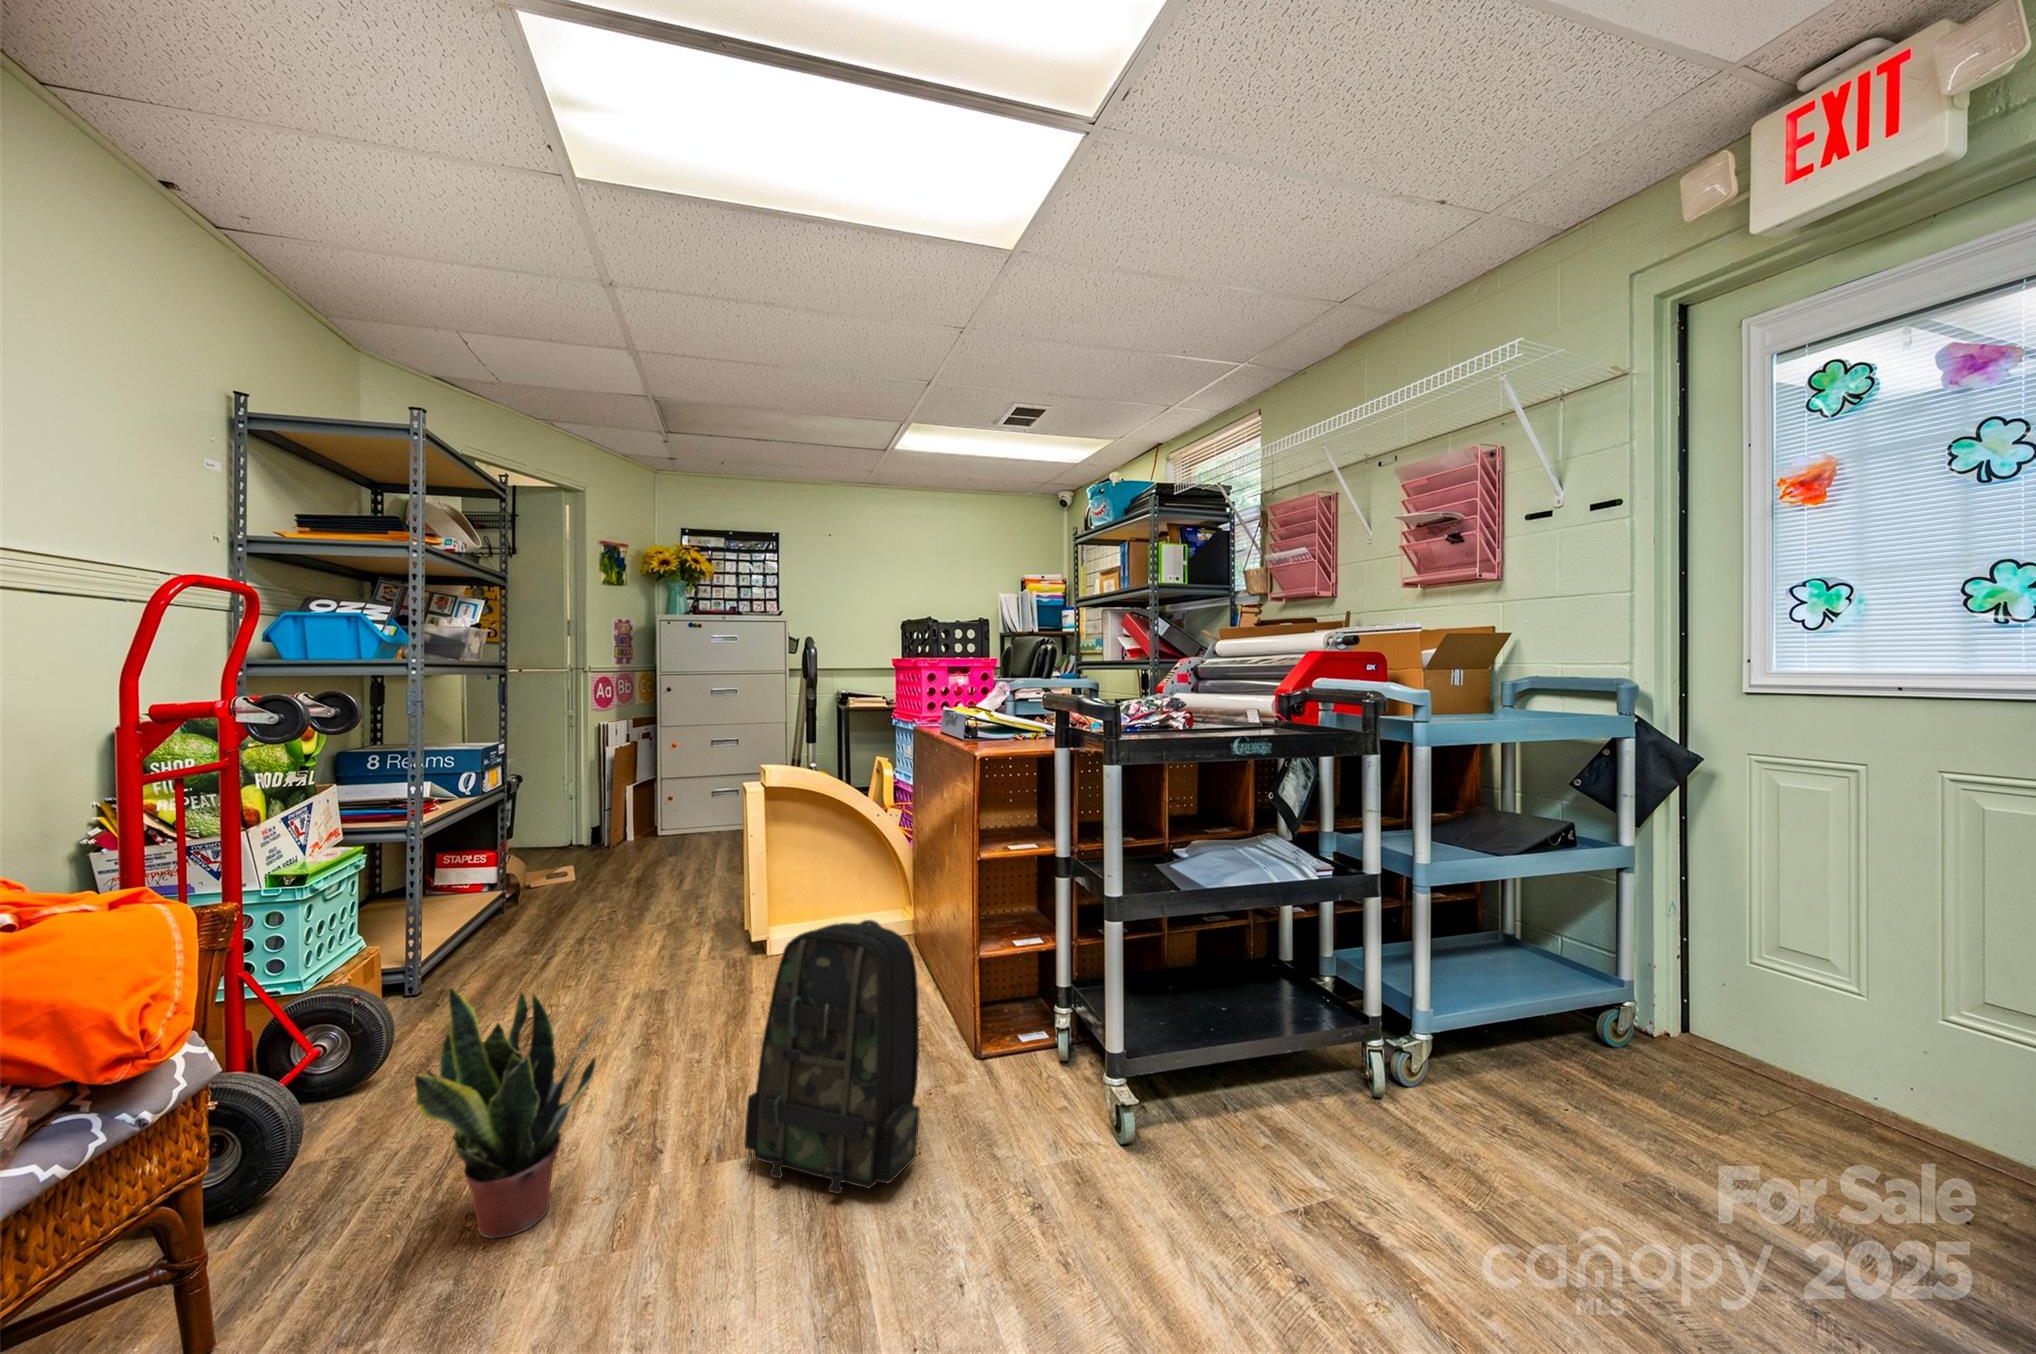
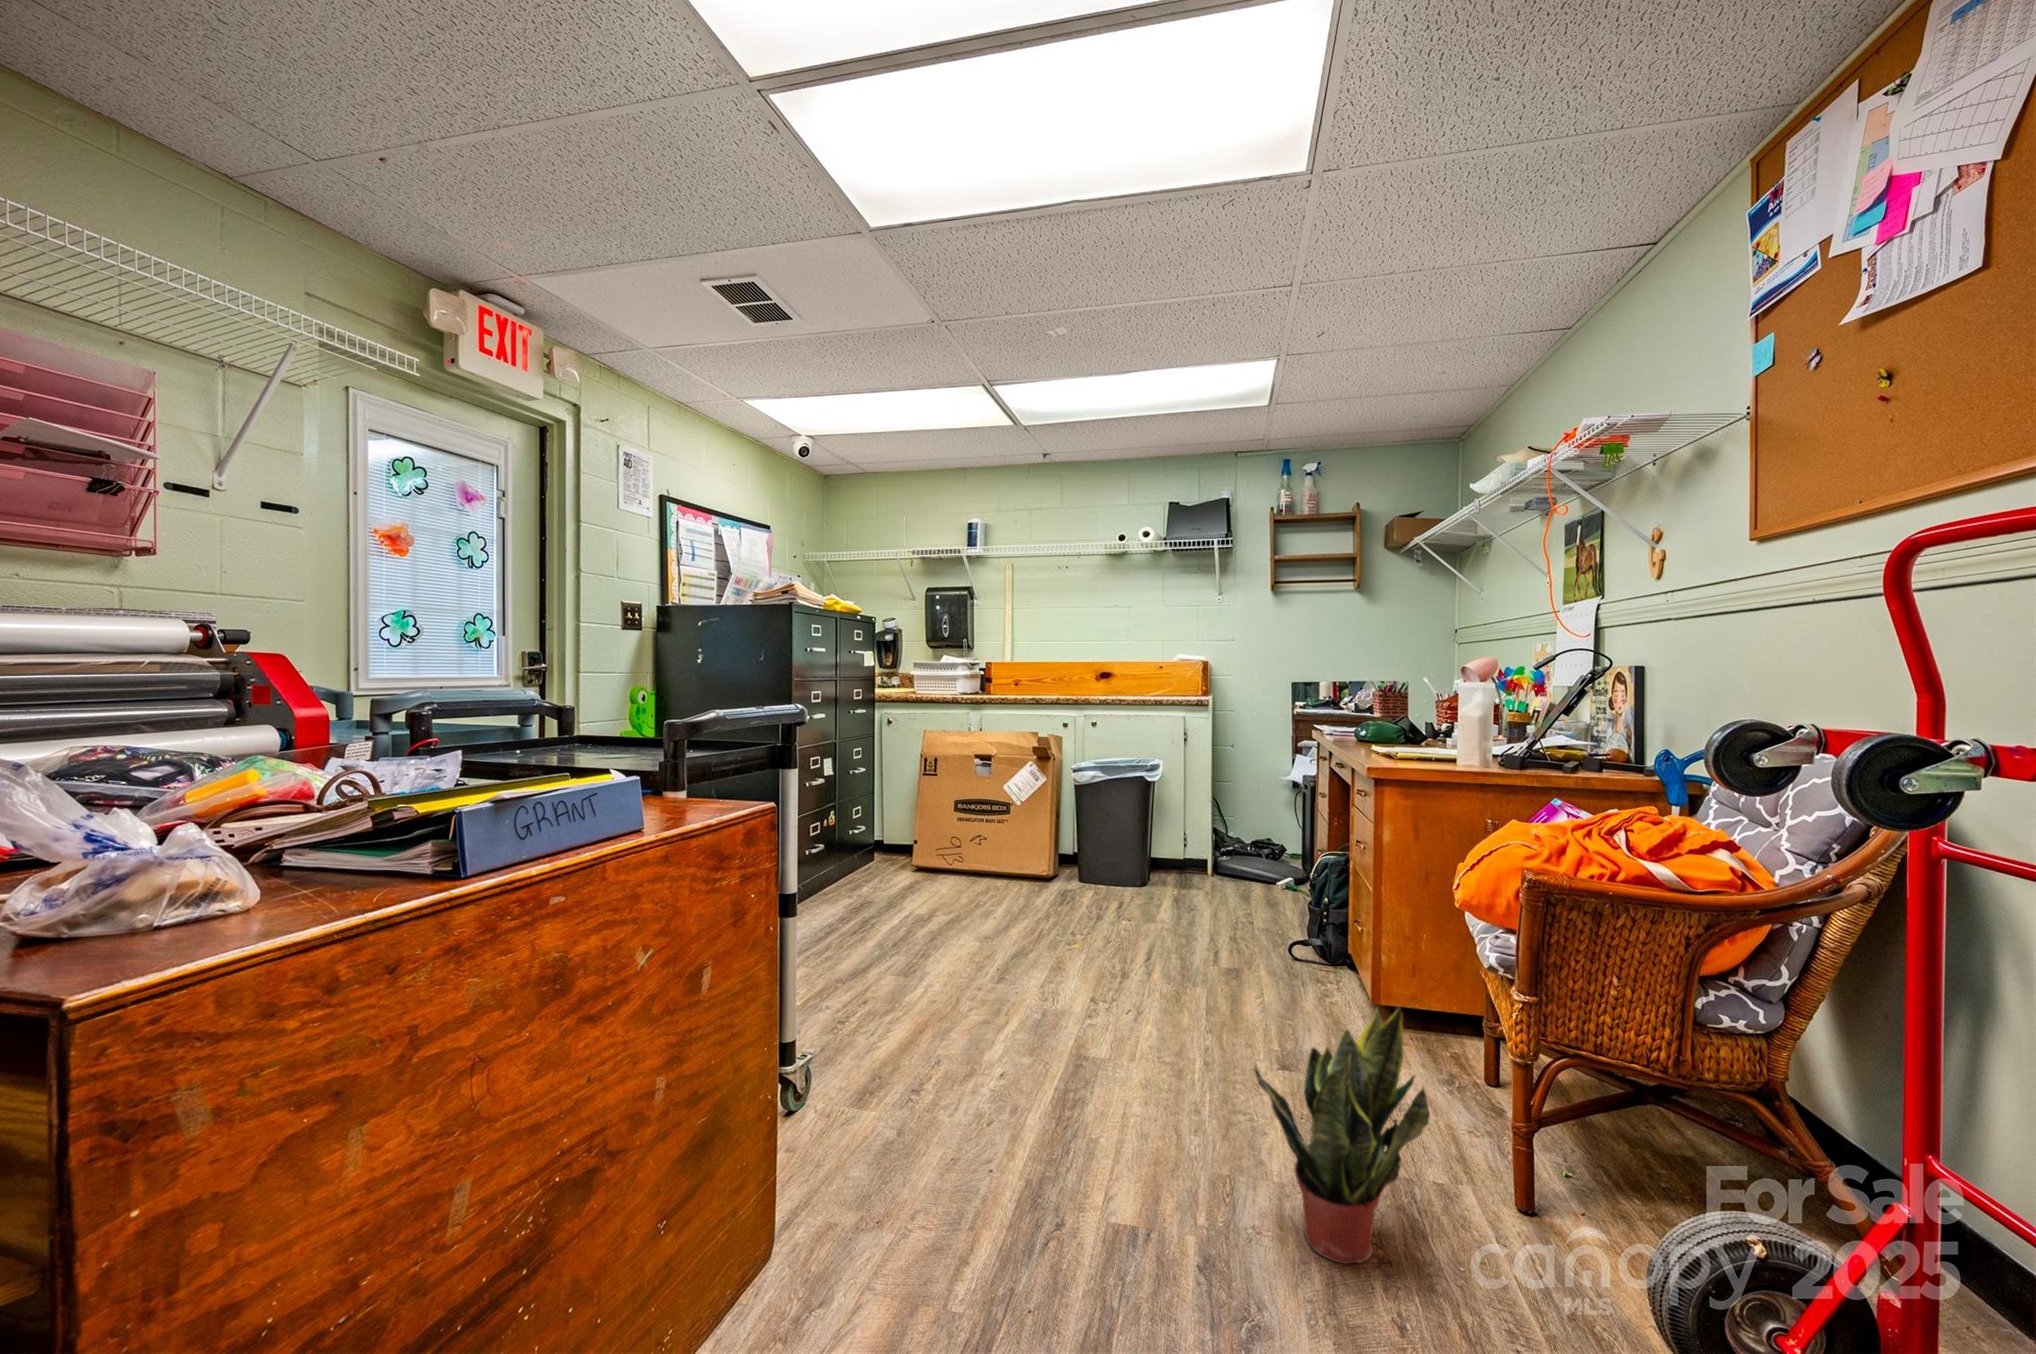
backpack: present [745,920,920,1194] -> none [916,939,1112,1231]

